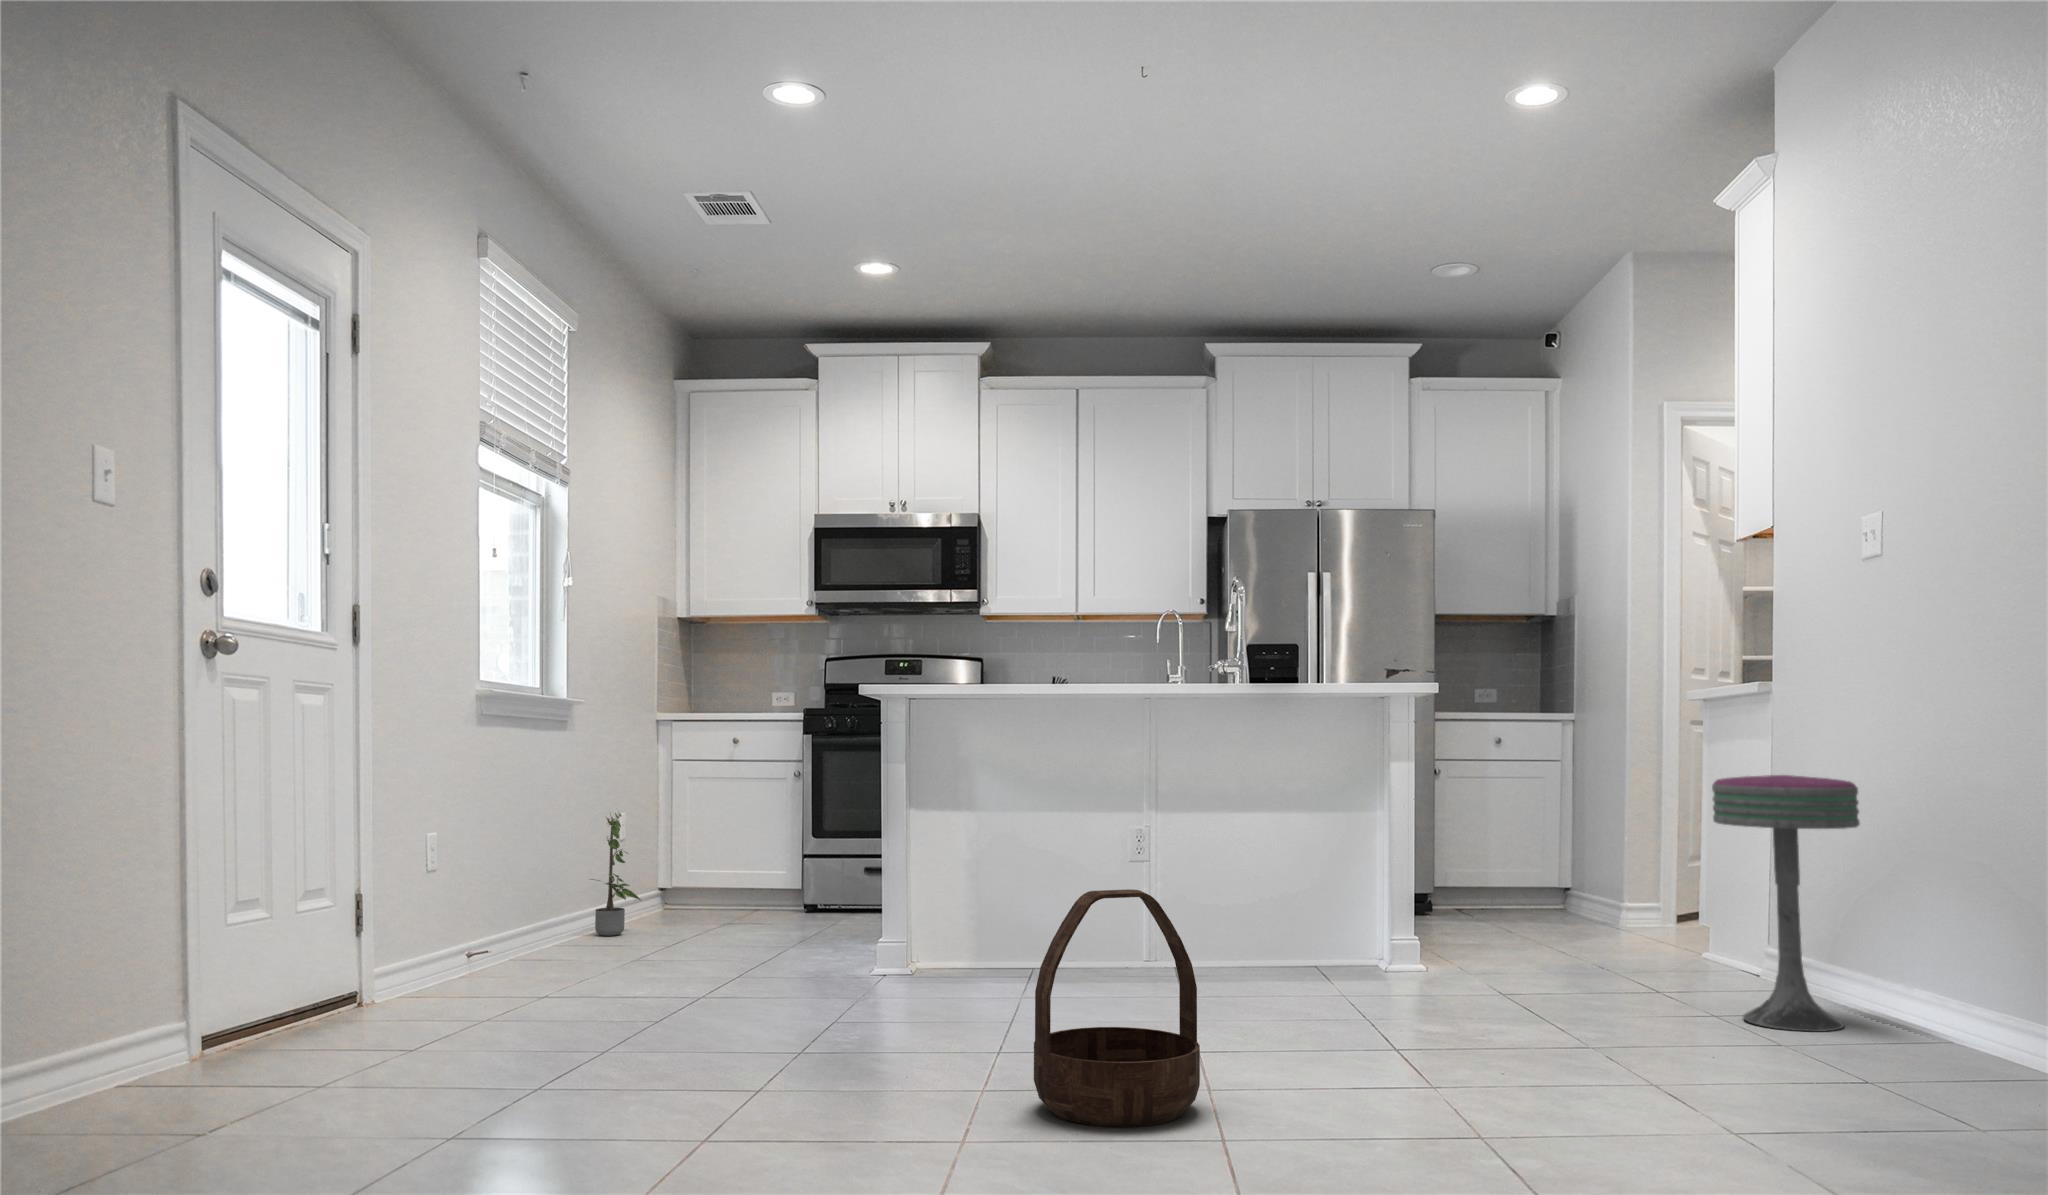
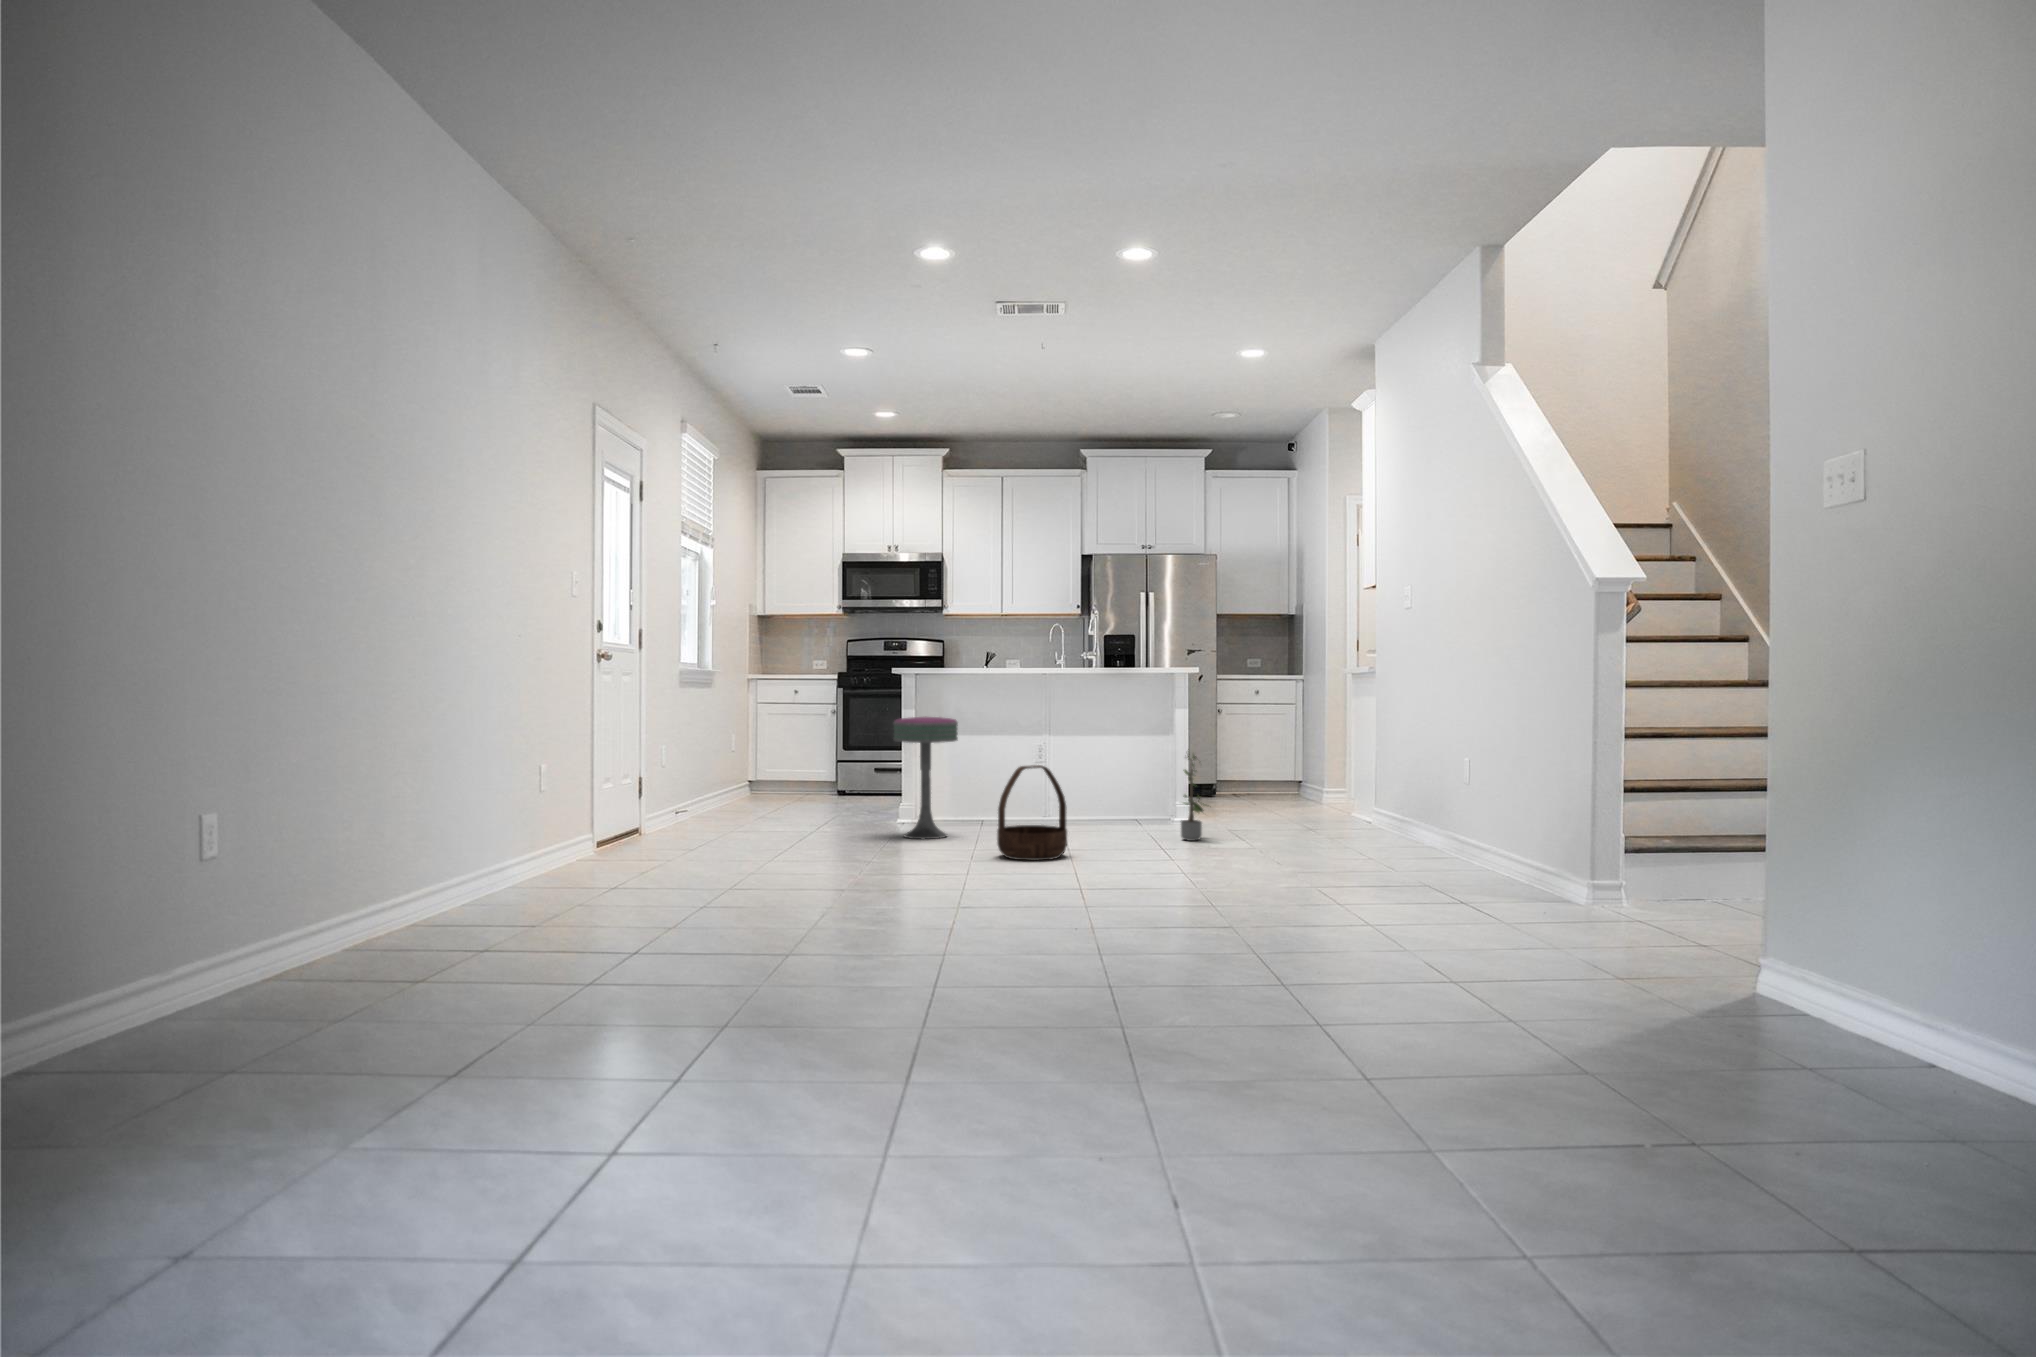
bar stool: present [1712,775,1860,1032] -> present [893,717,958,839]
potted plant: present [590,813,641,936] -> present [1181,749,1203,841]

